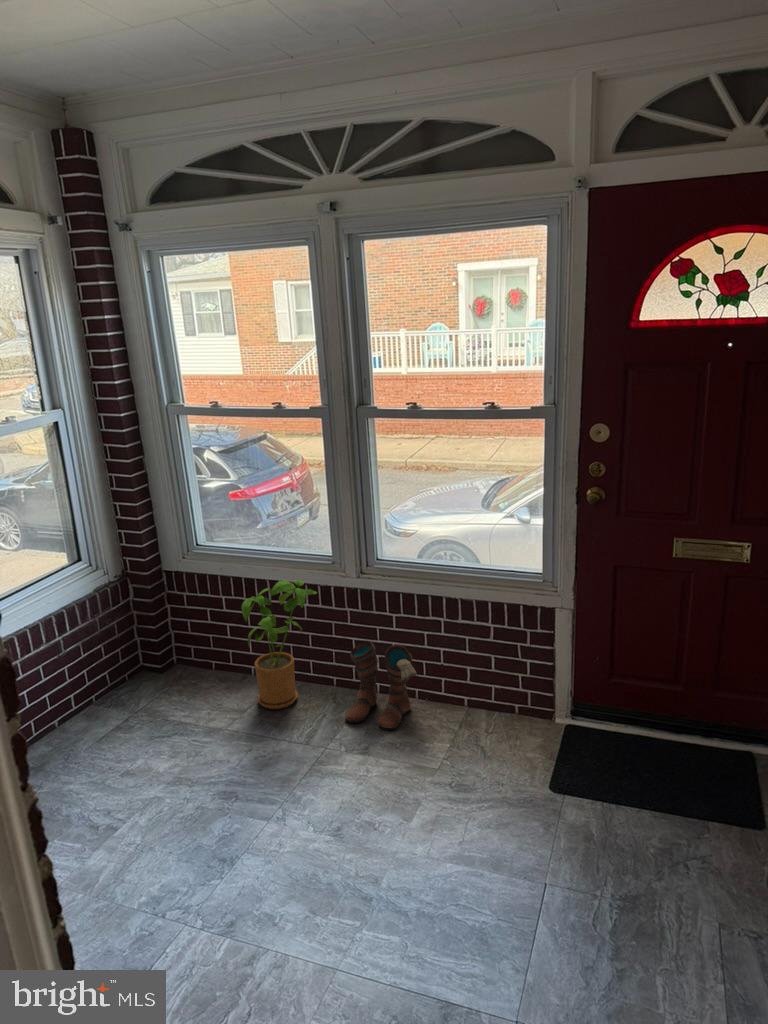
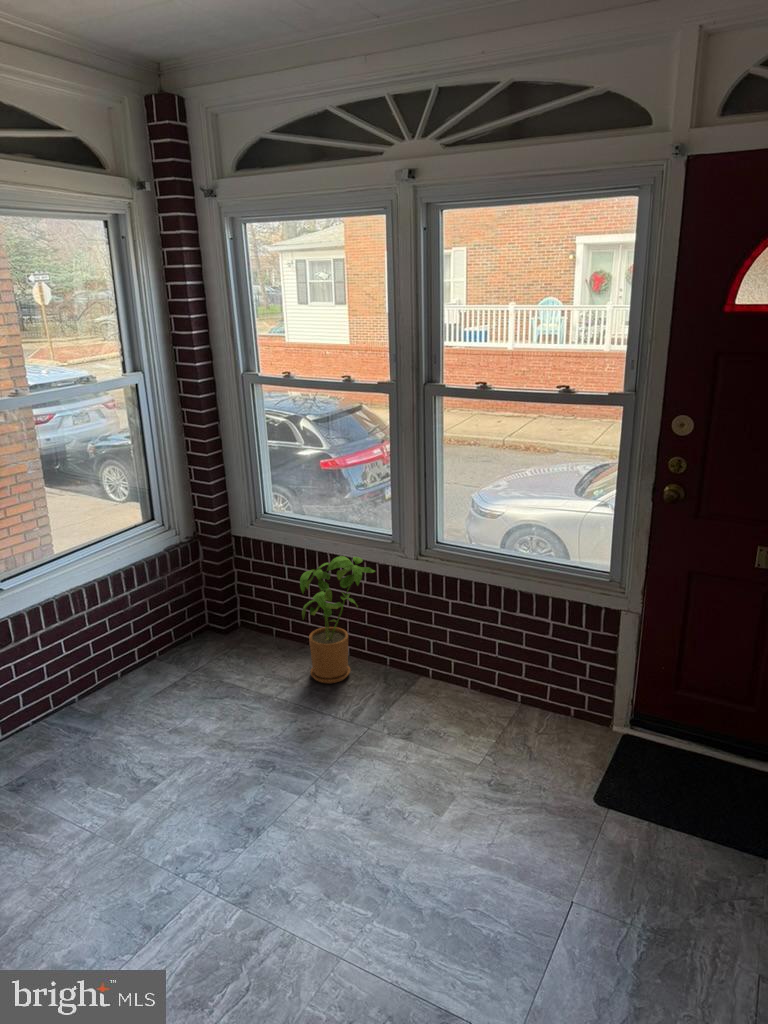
boots: present [345,641,417,730] -> none [393,625,468,718]

